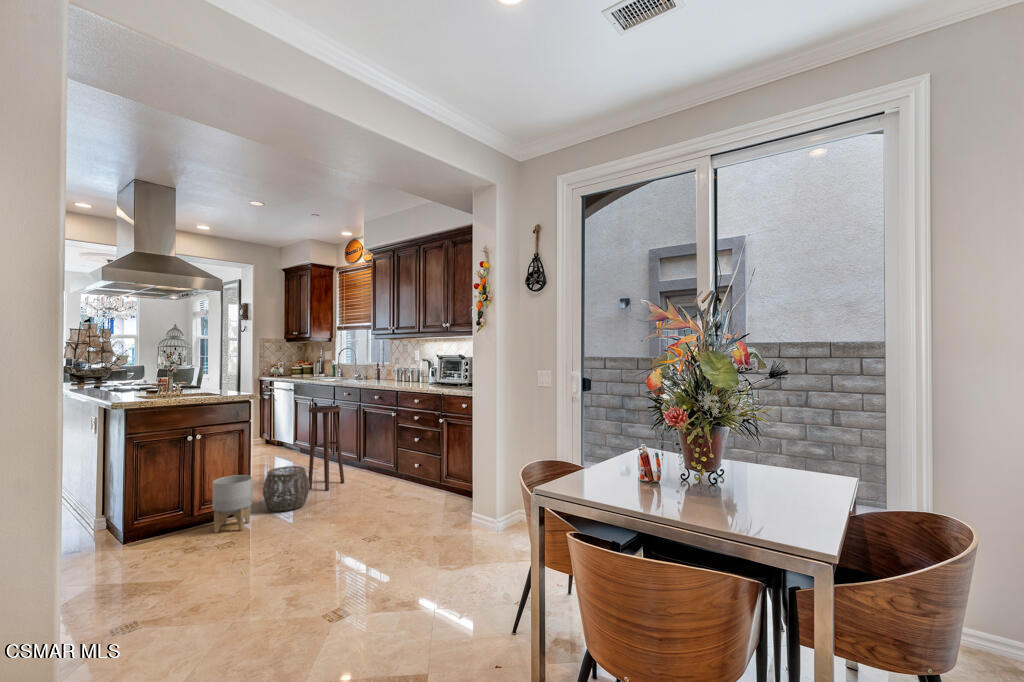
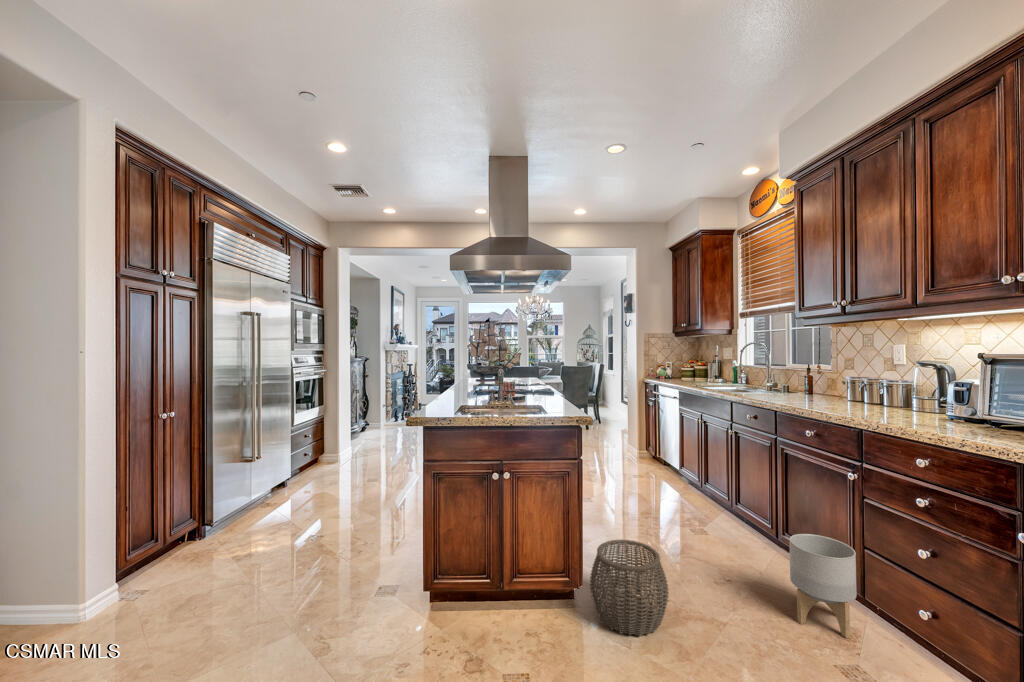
stool: present [308,405,344,491] -> none [677,437,744,596]
planter: present [212,475,252,533] -> present [789,534,857,638]

